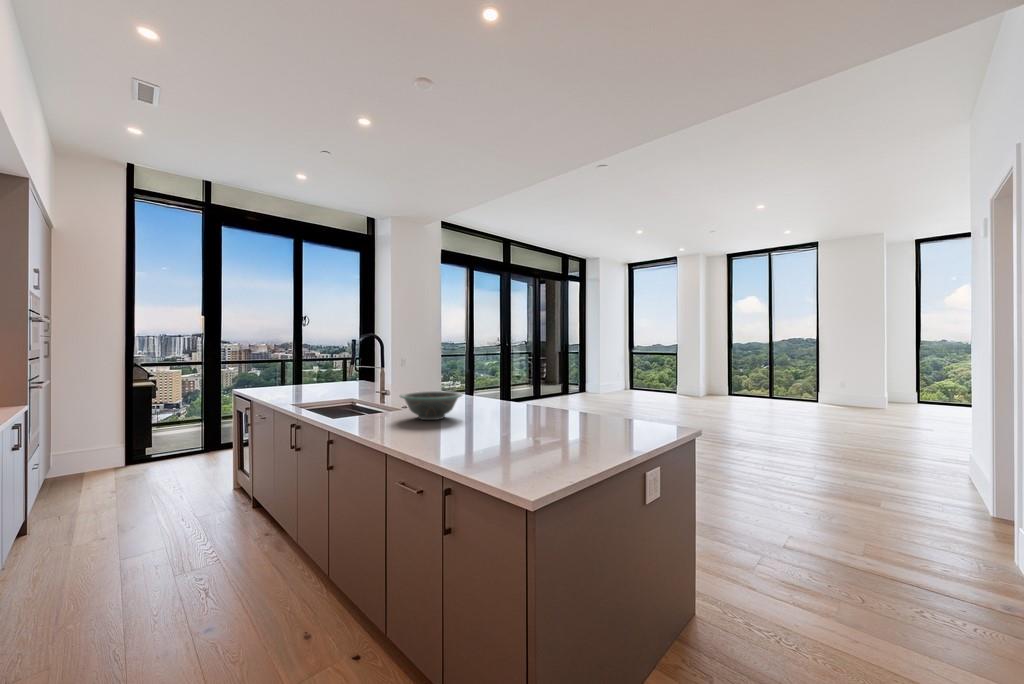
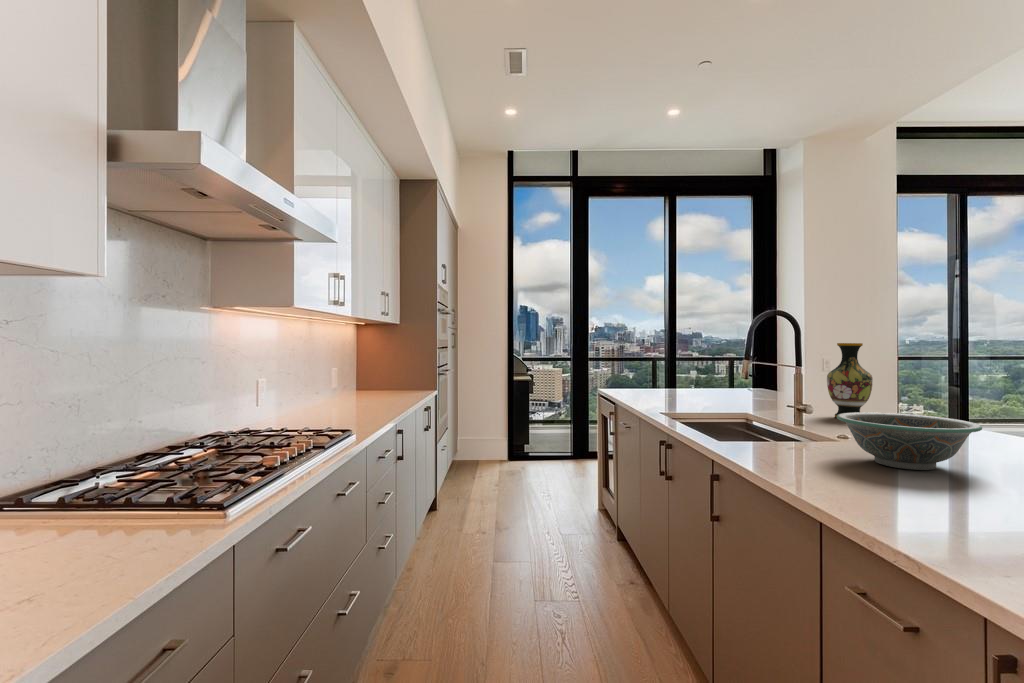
vase: none [400,350,424,396] -> present [827,343,873,417]

